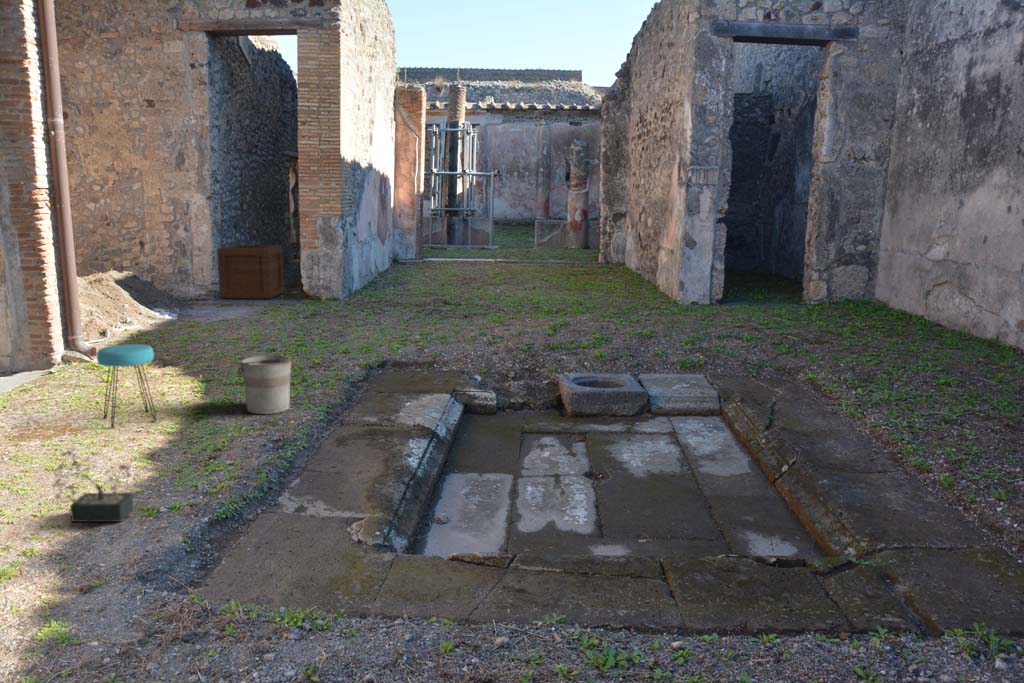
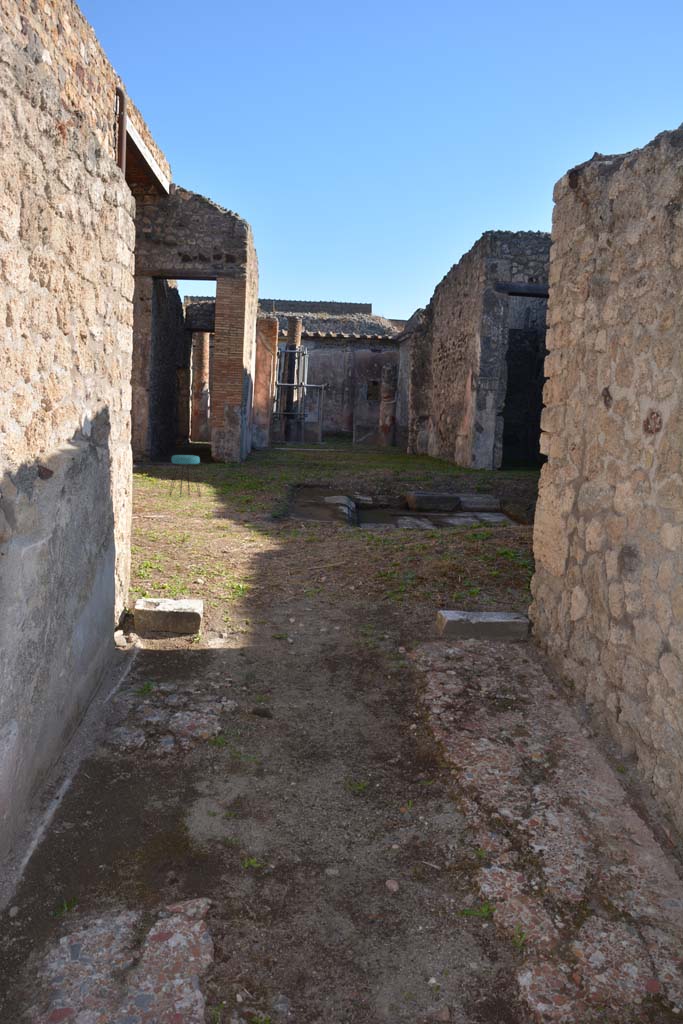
wooden crate: present [217,245,284,299] -> none [152,425,193,462]
bucket: present [238,355,295,414] -> none [240,466,272,497]
decorative plant: present [53,448,140,522] -> none [201,483,241,516]

